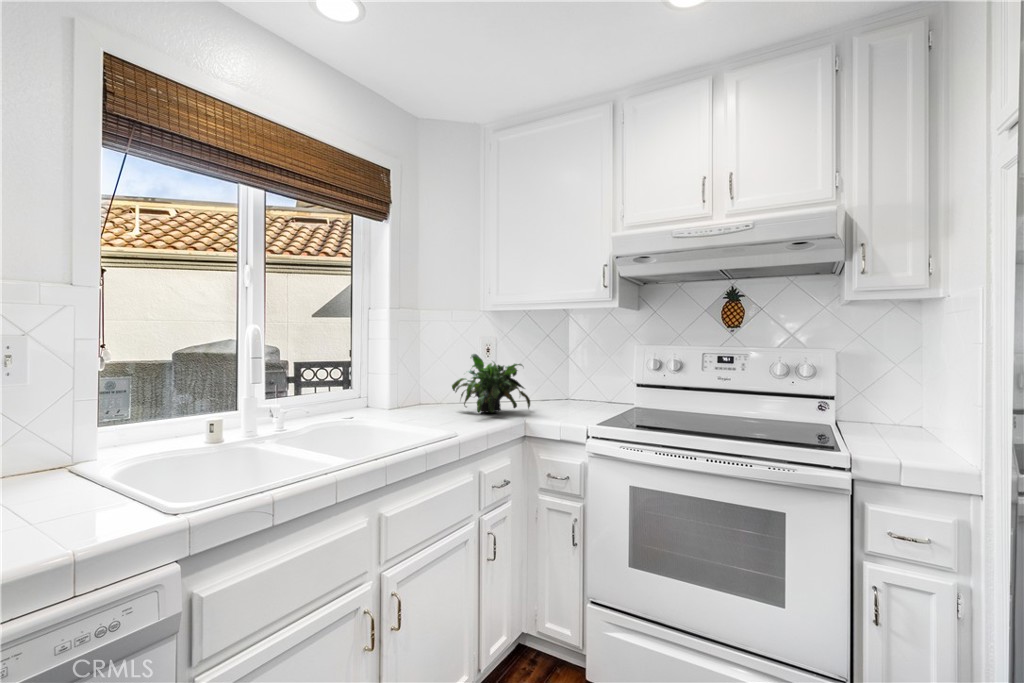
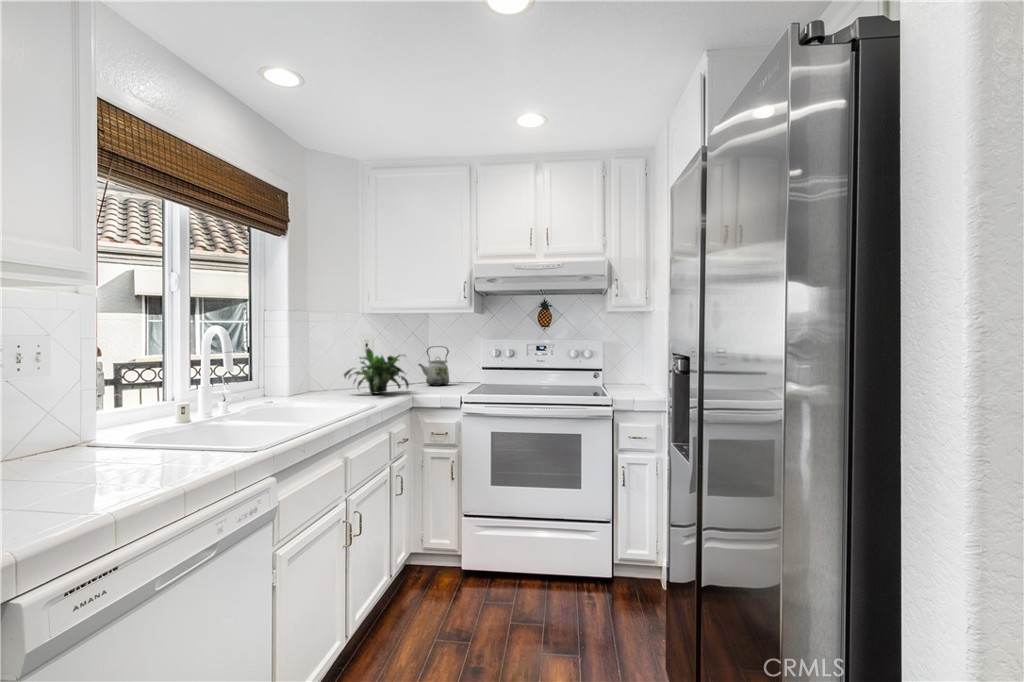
kettle: none [551,353,592,405] -> present [419,346,449,386]

